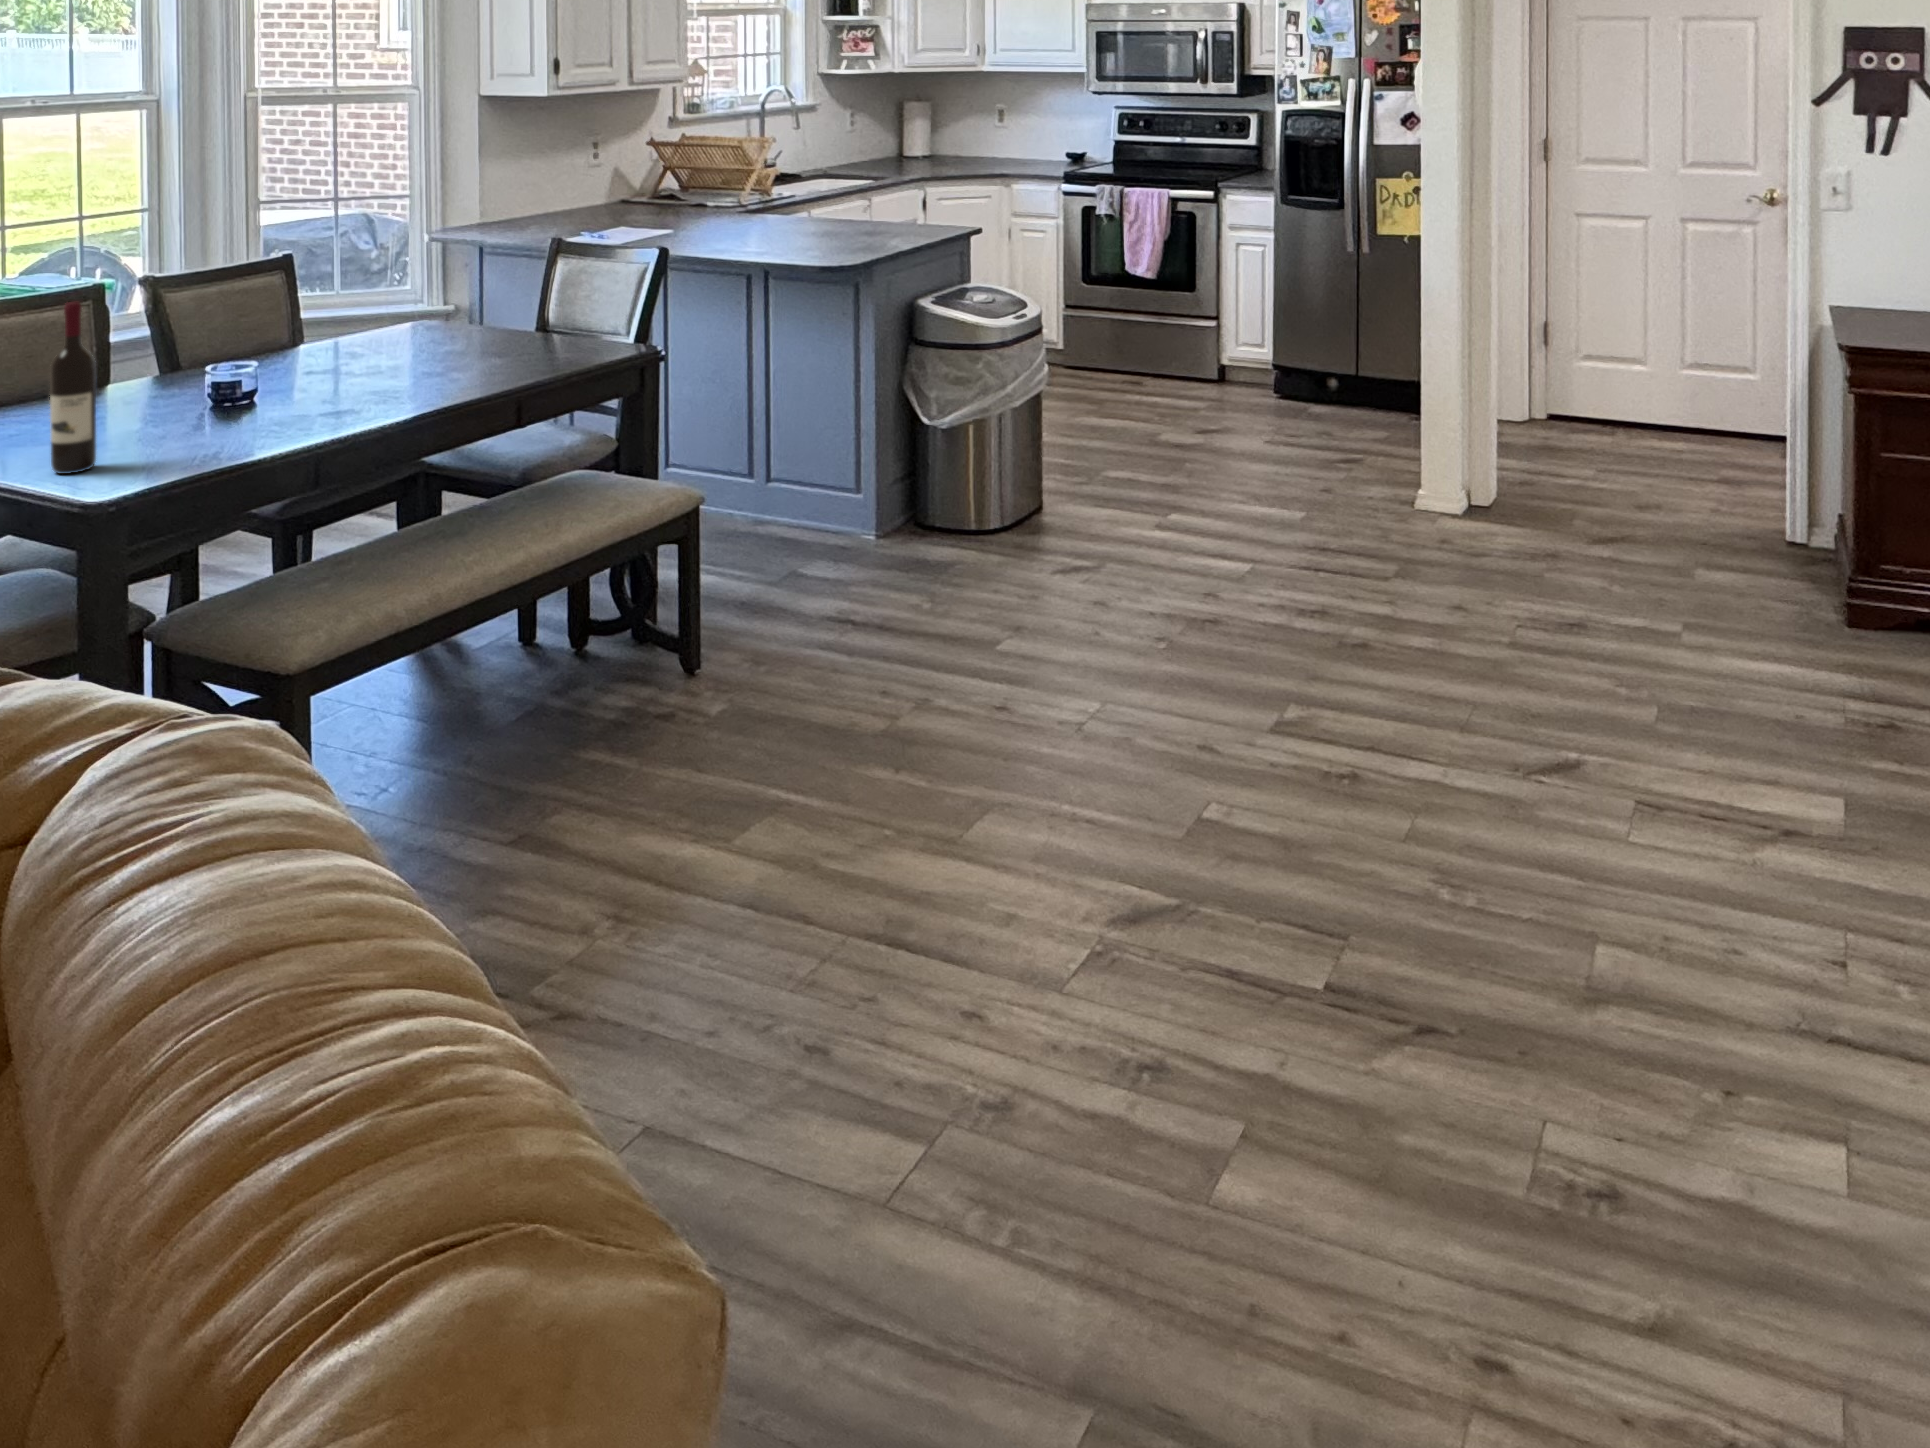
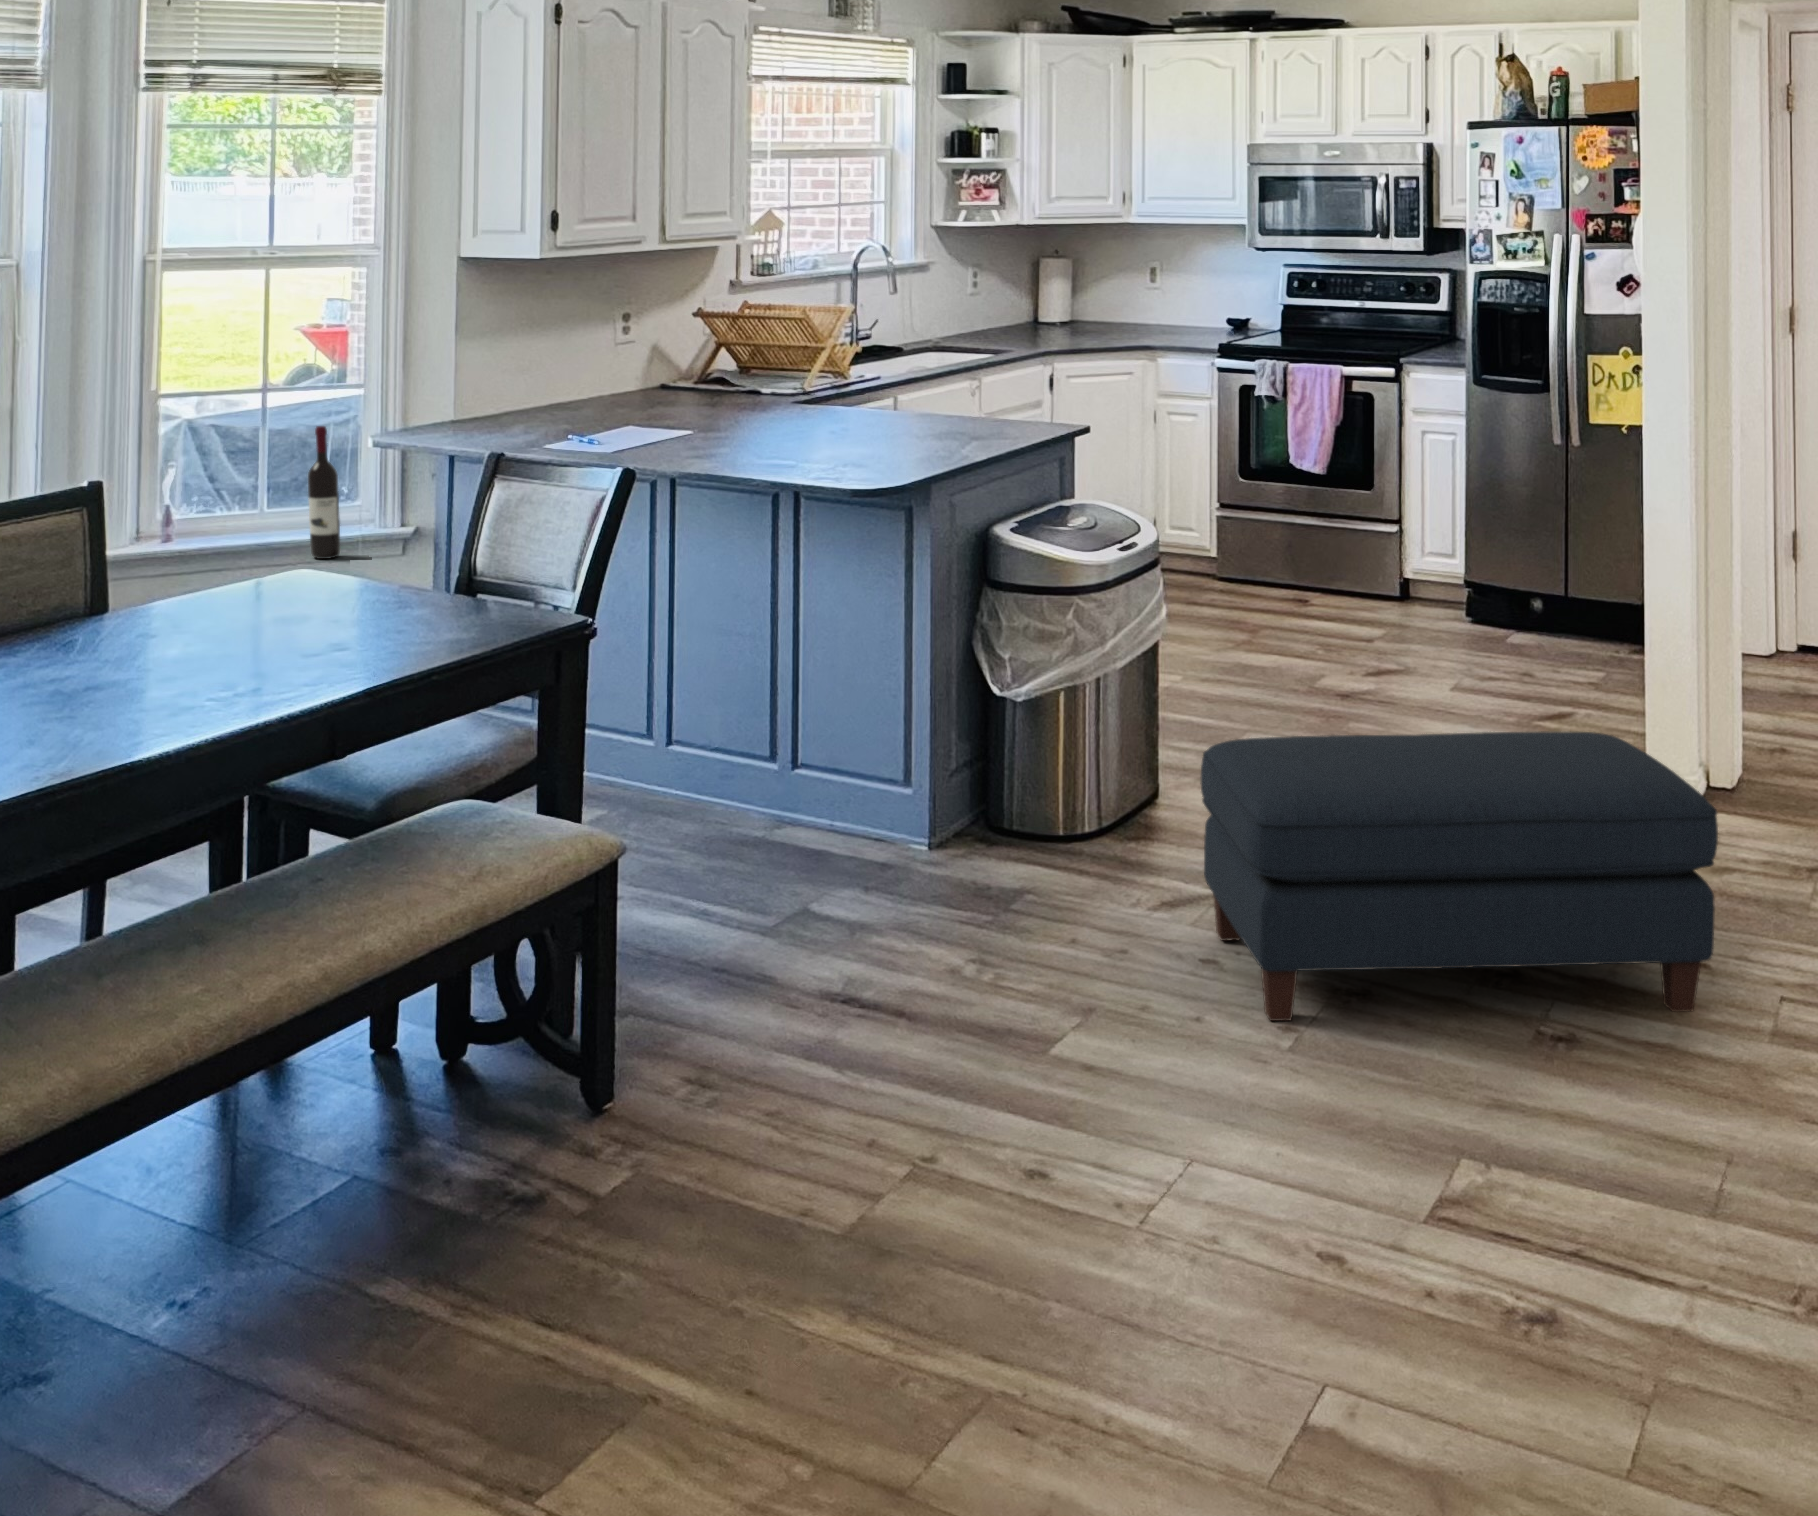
ottoman: none [1183,600,1784,1050] -> present [1200,732,1718,1021]

